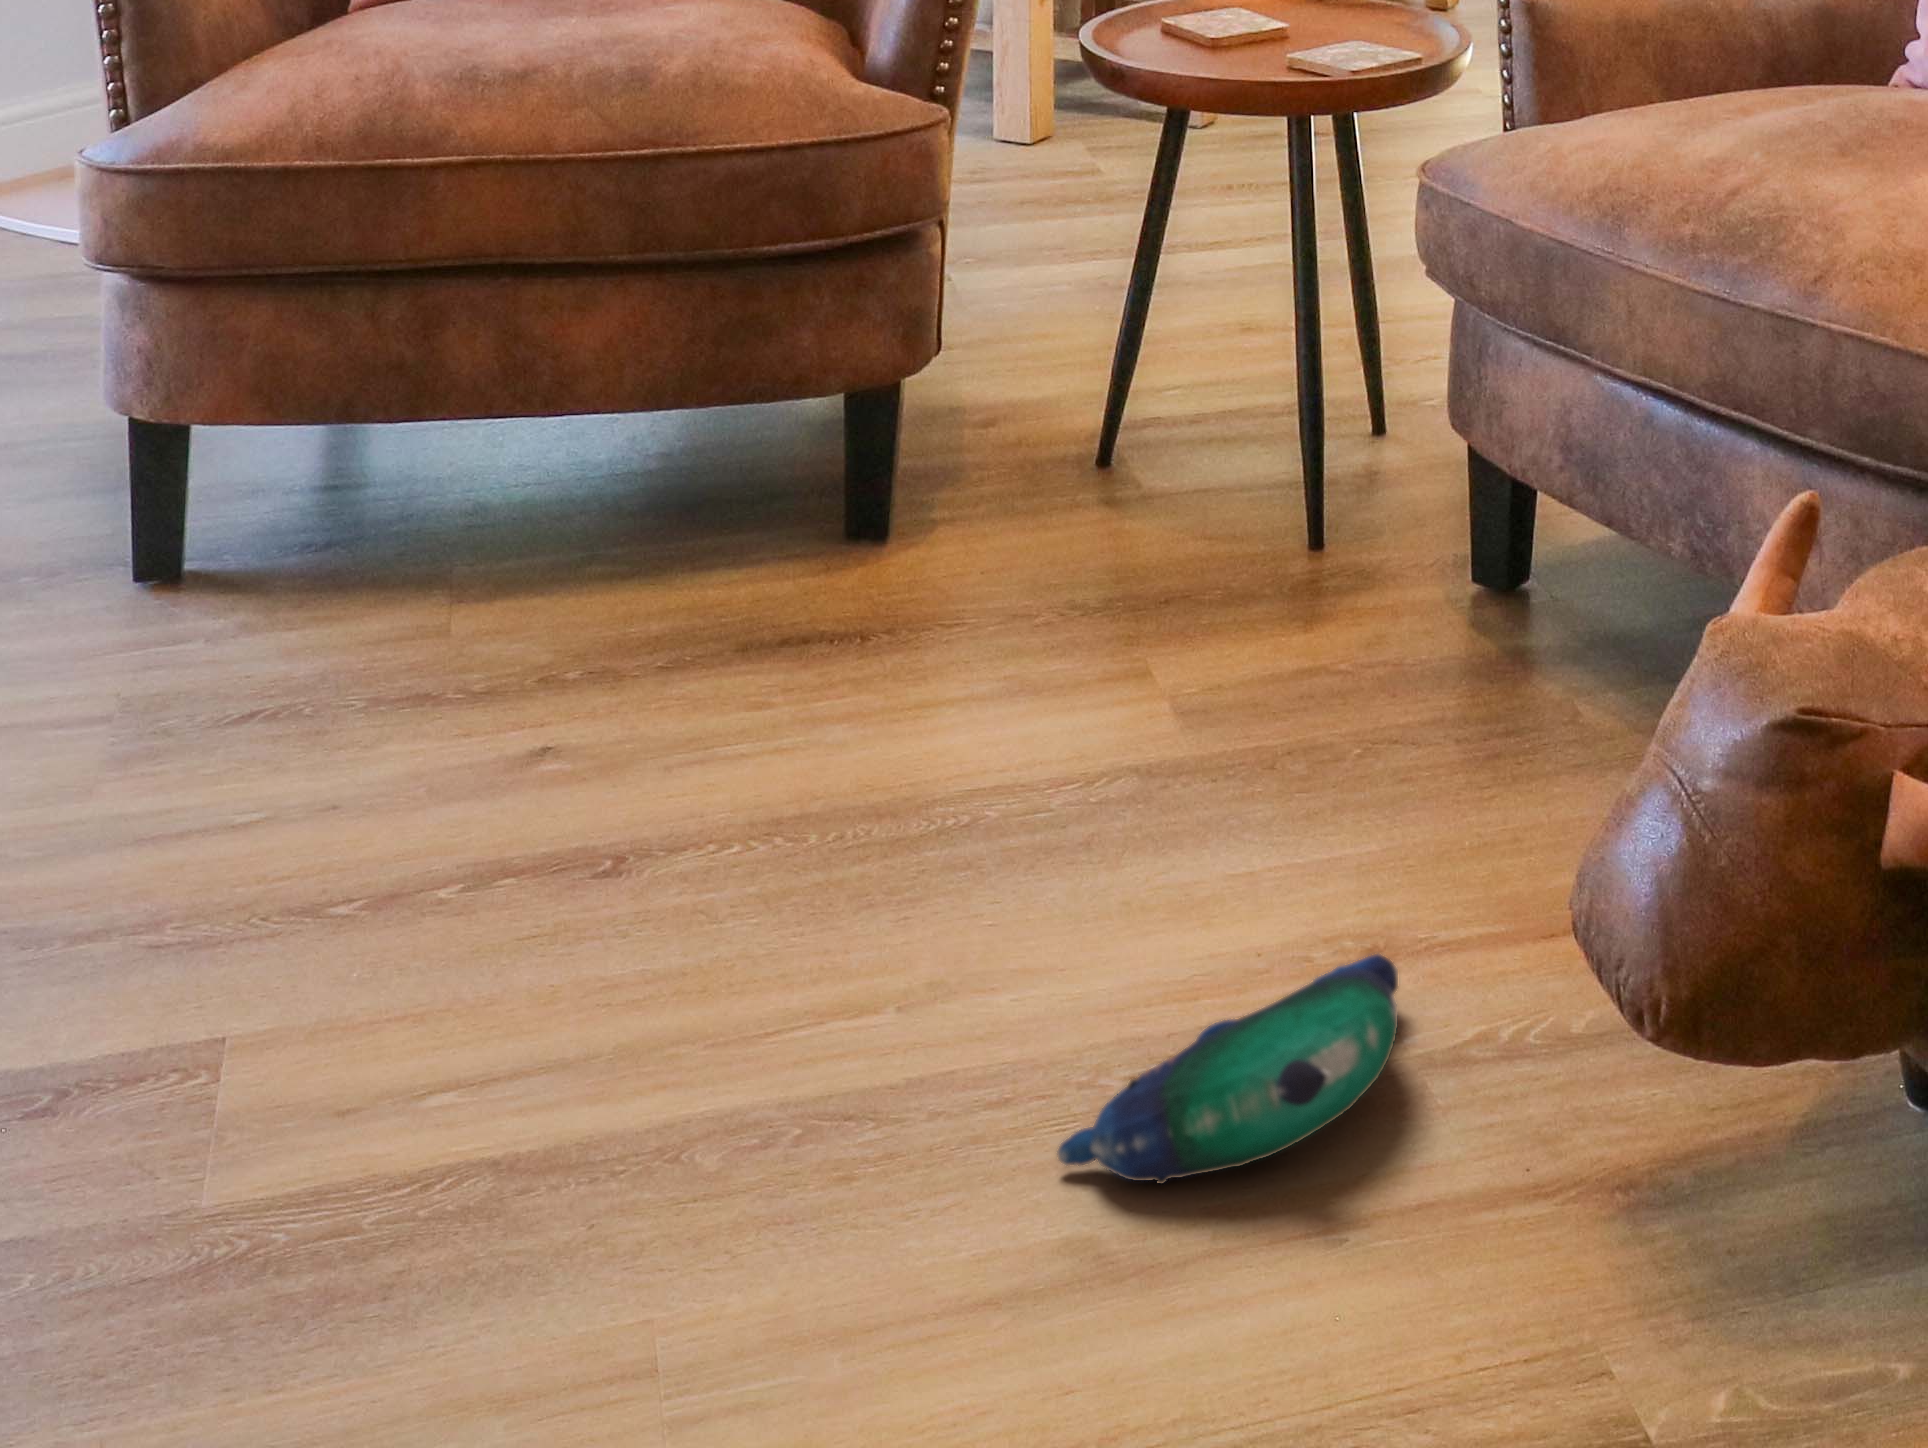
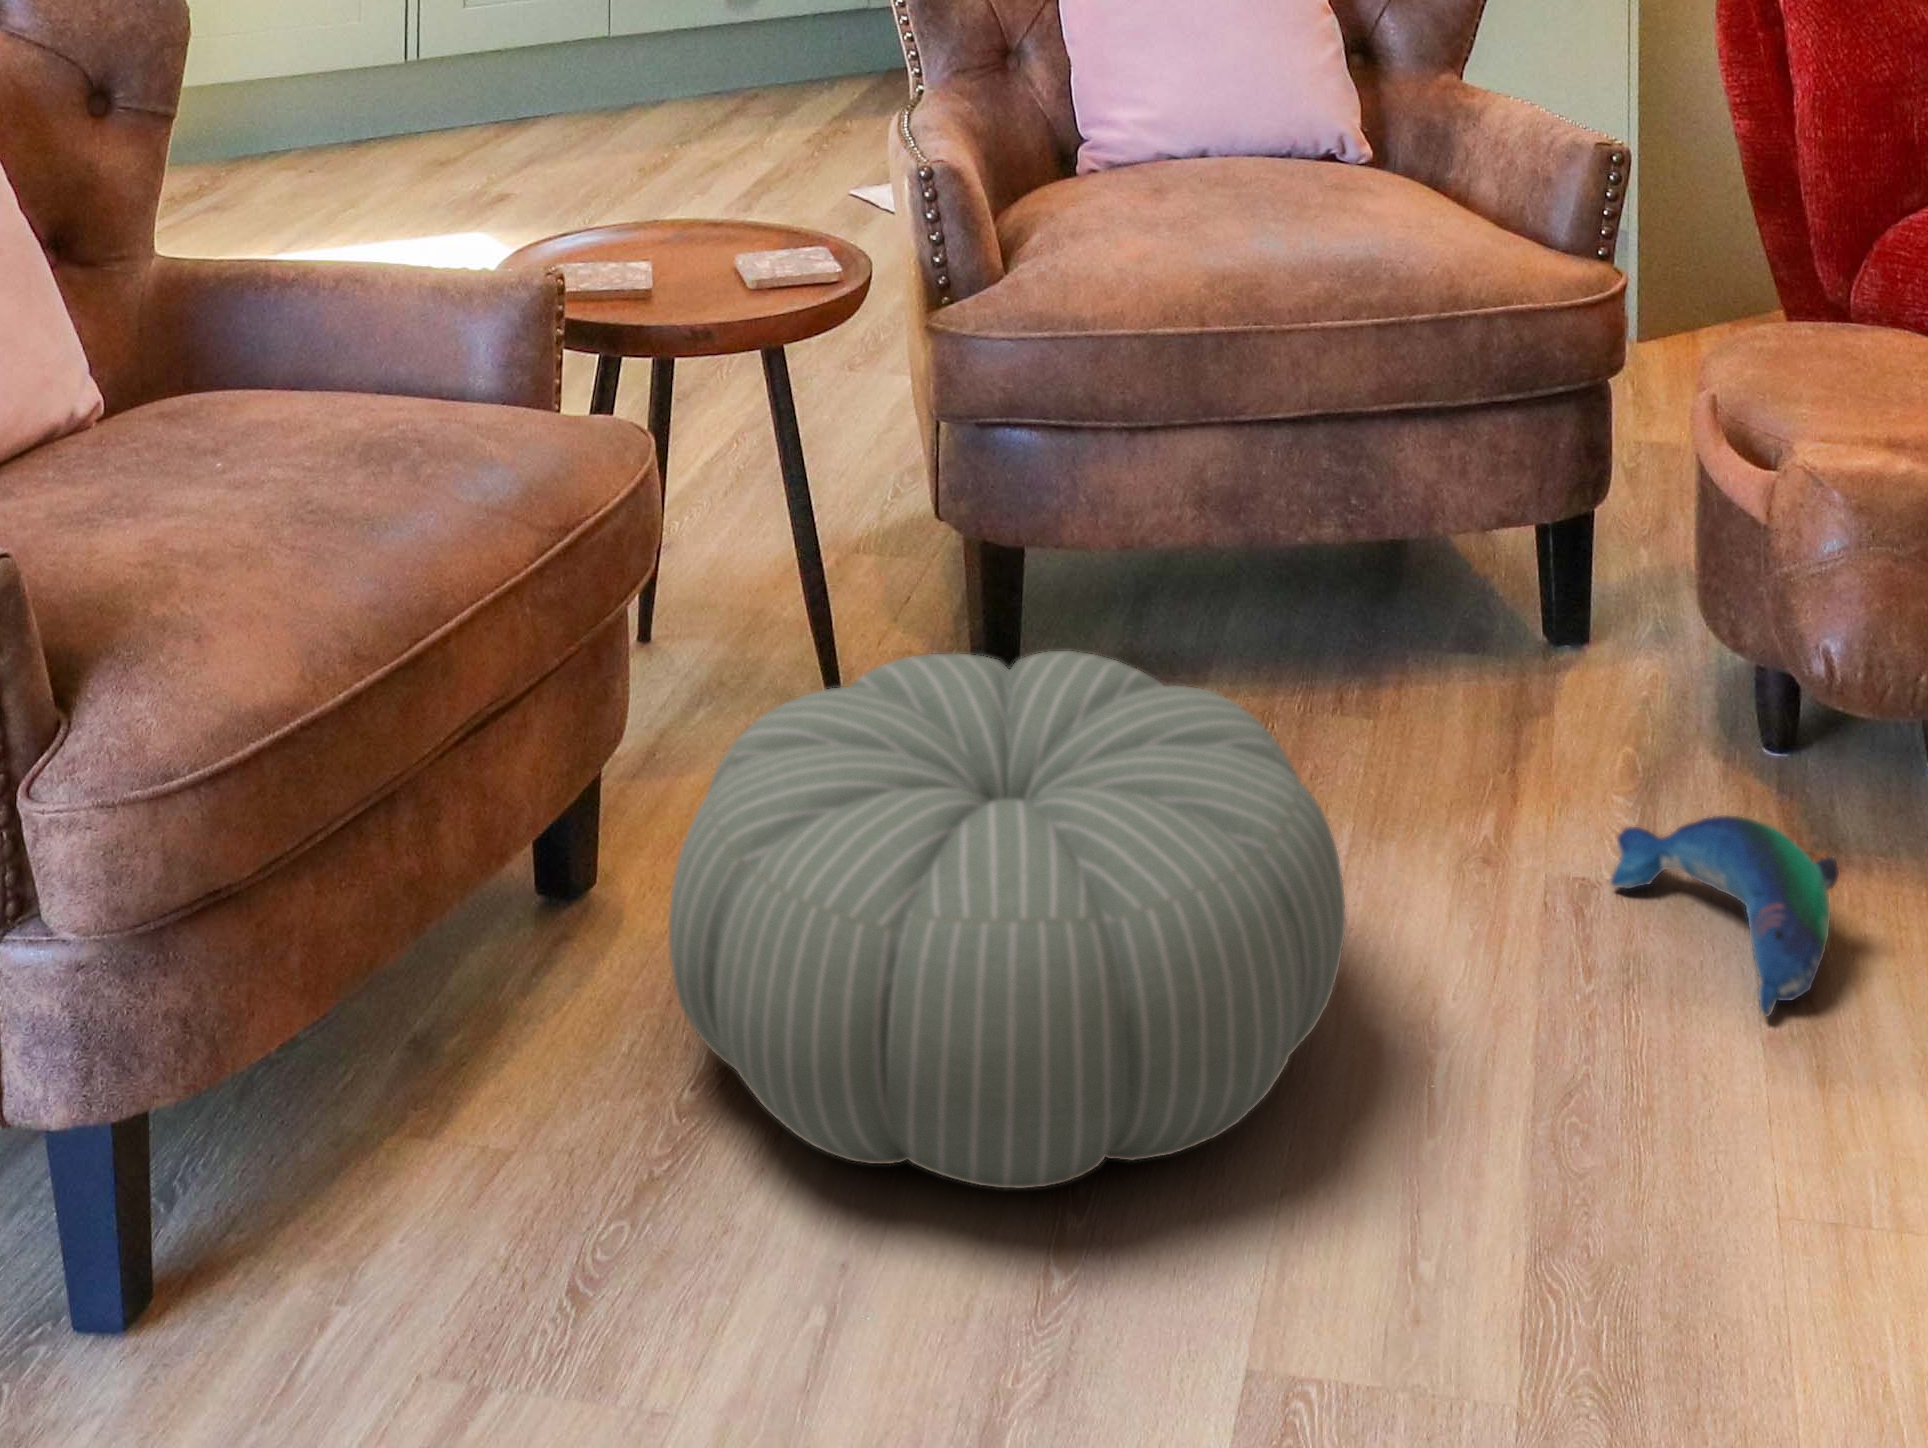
pouf: none [363,379,1081,871] -> present [669,651,1346,1188]

